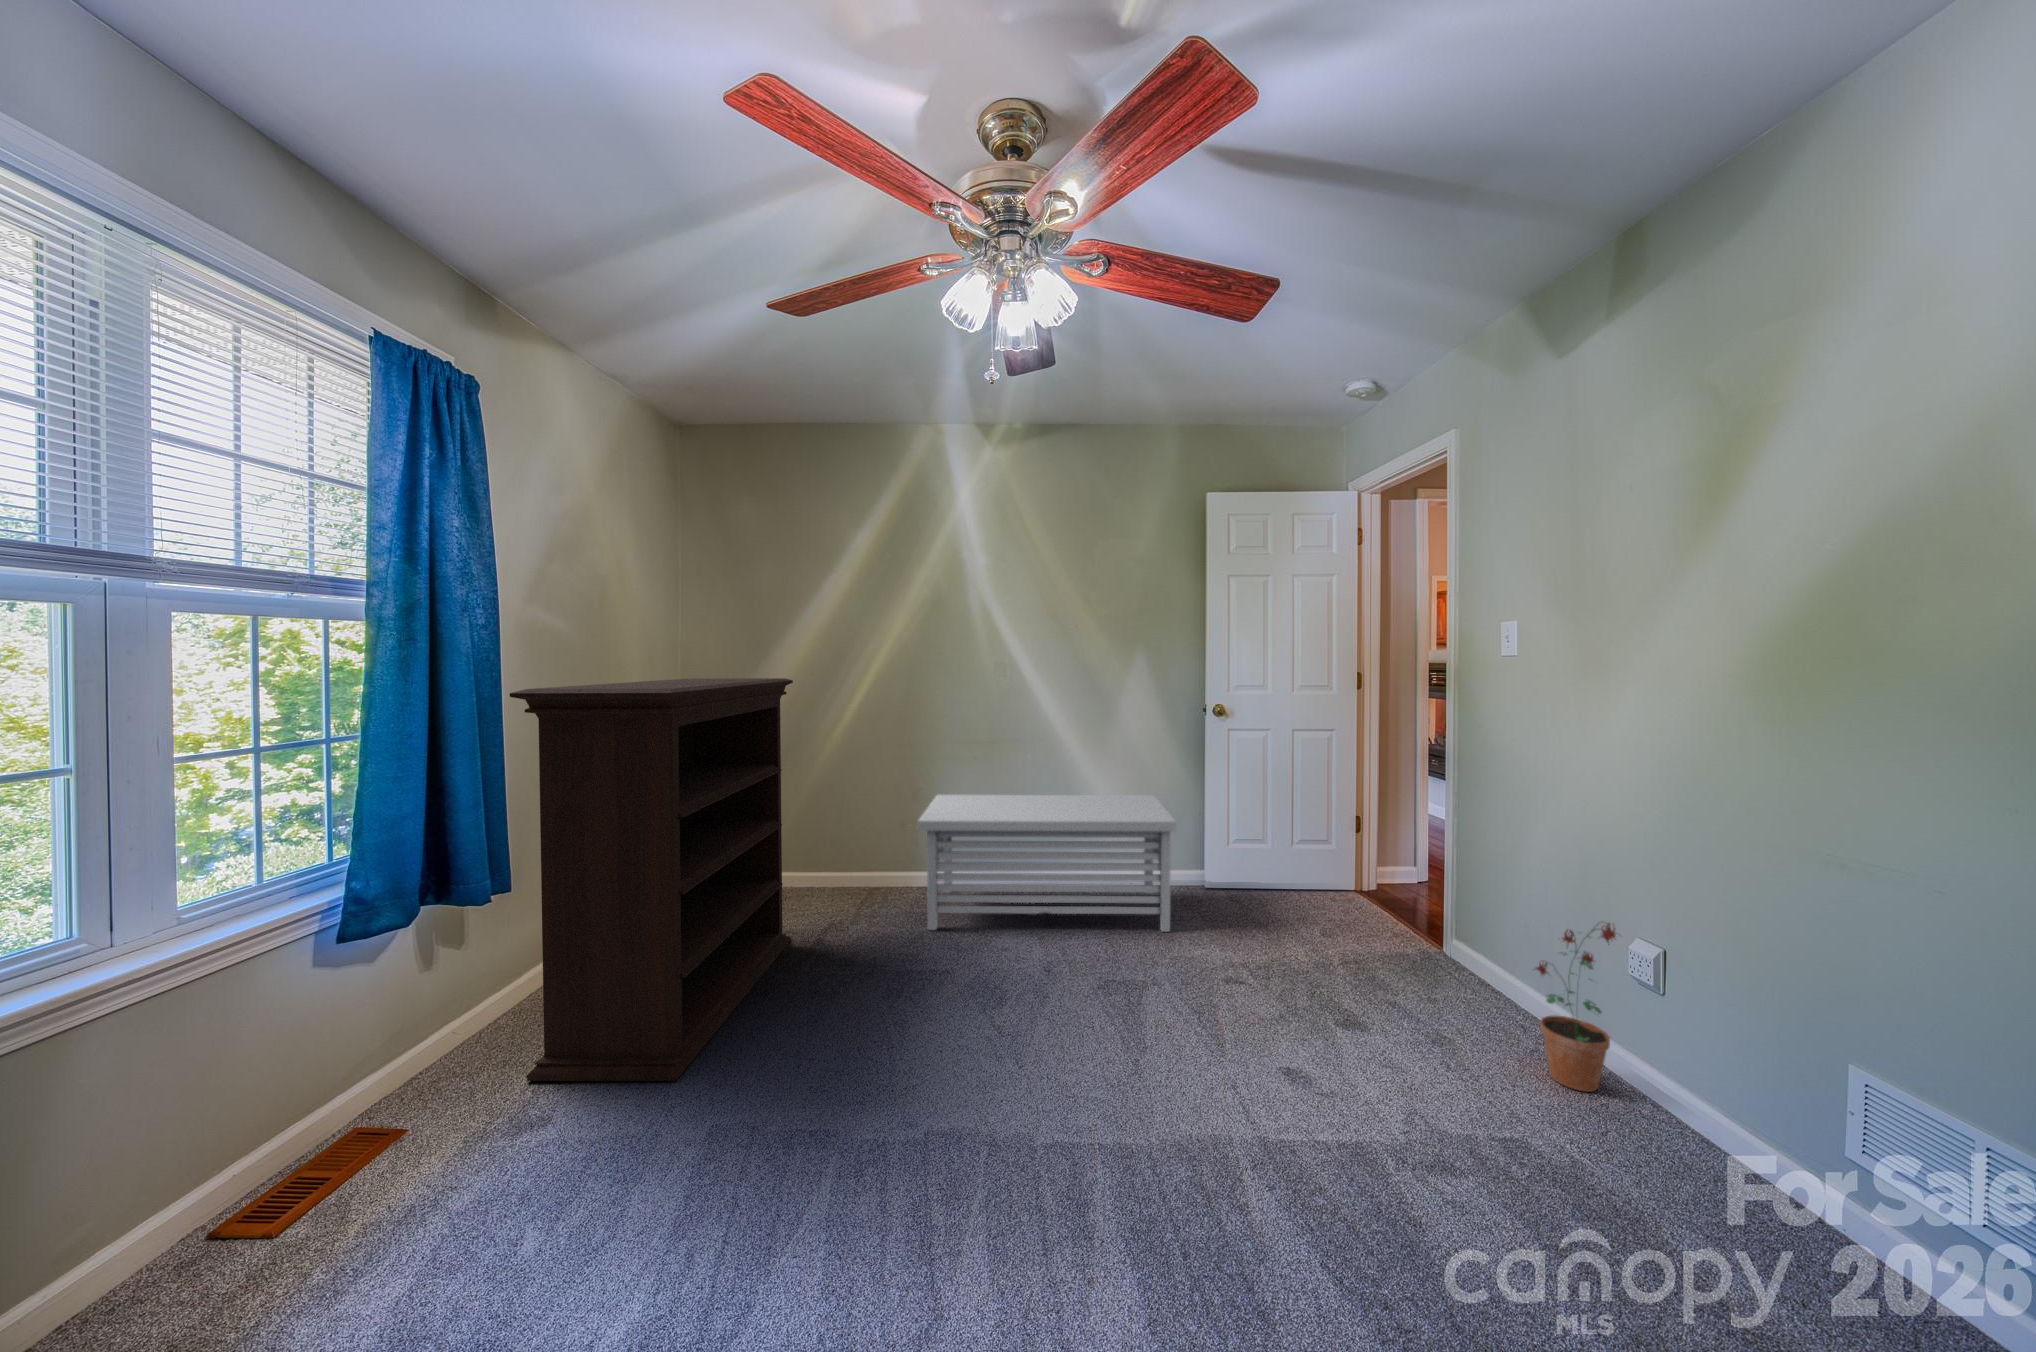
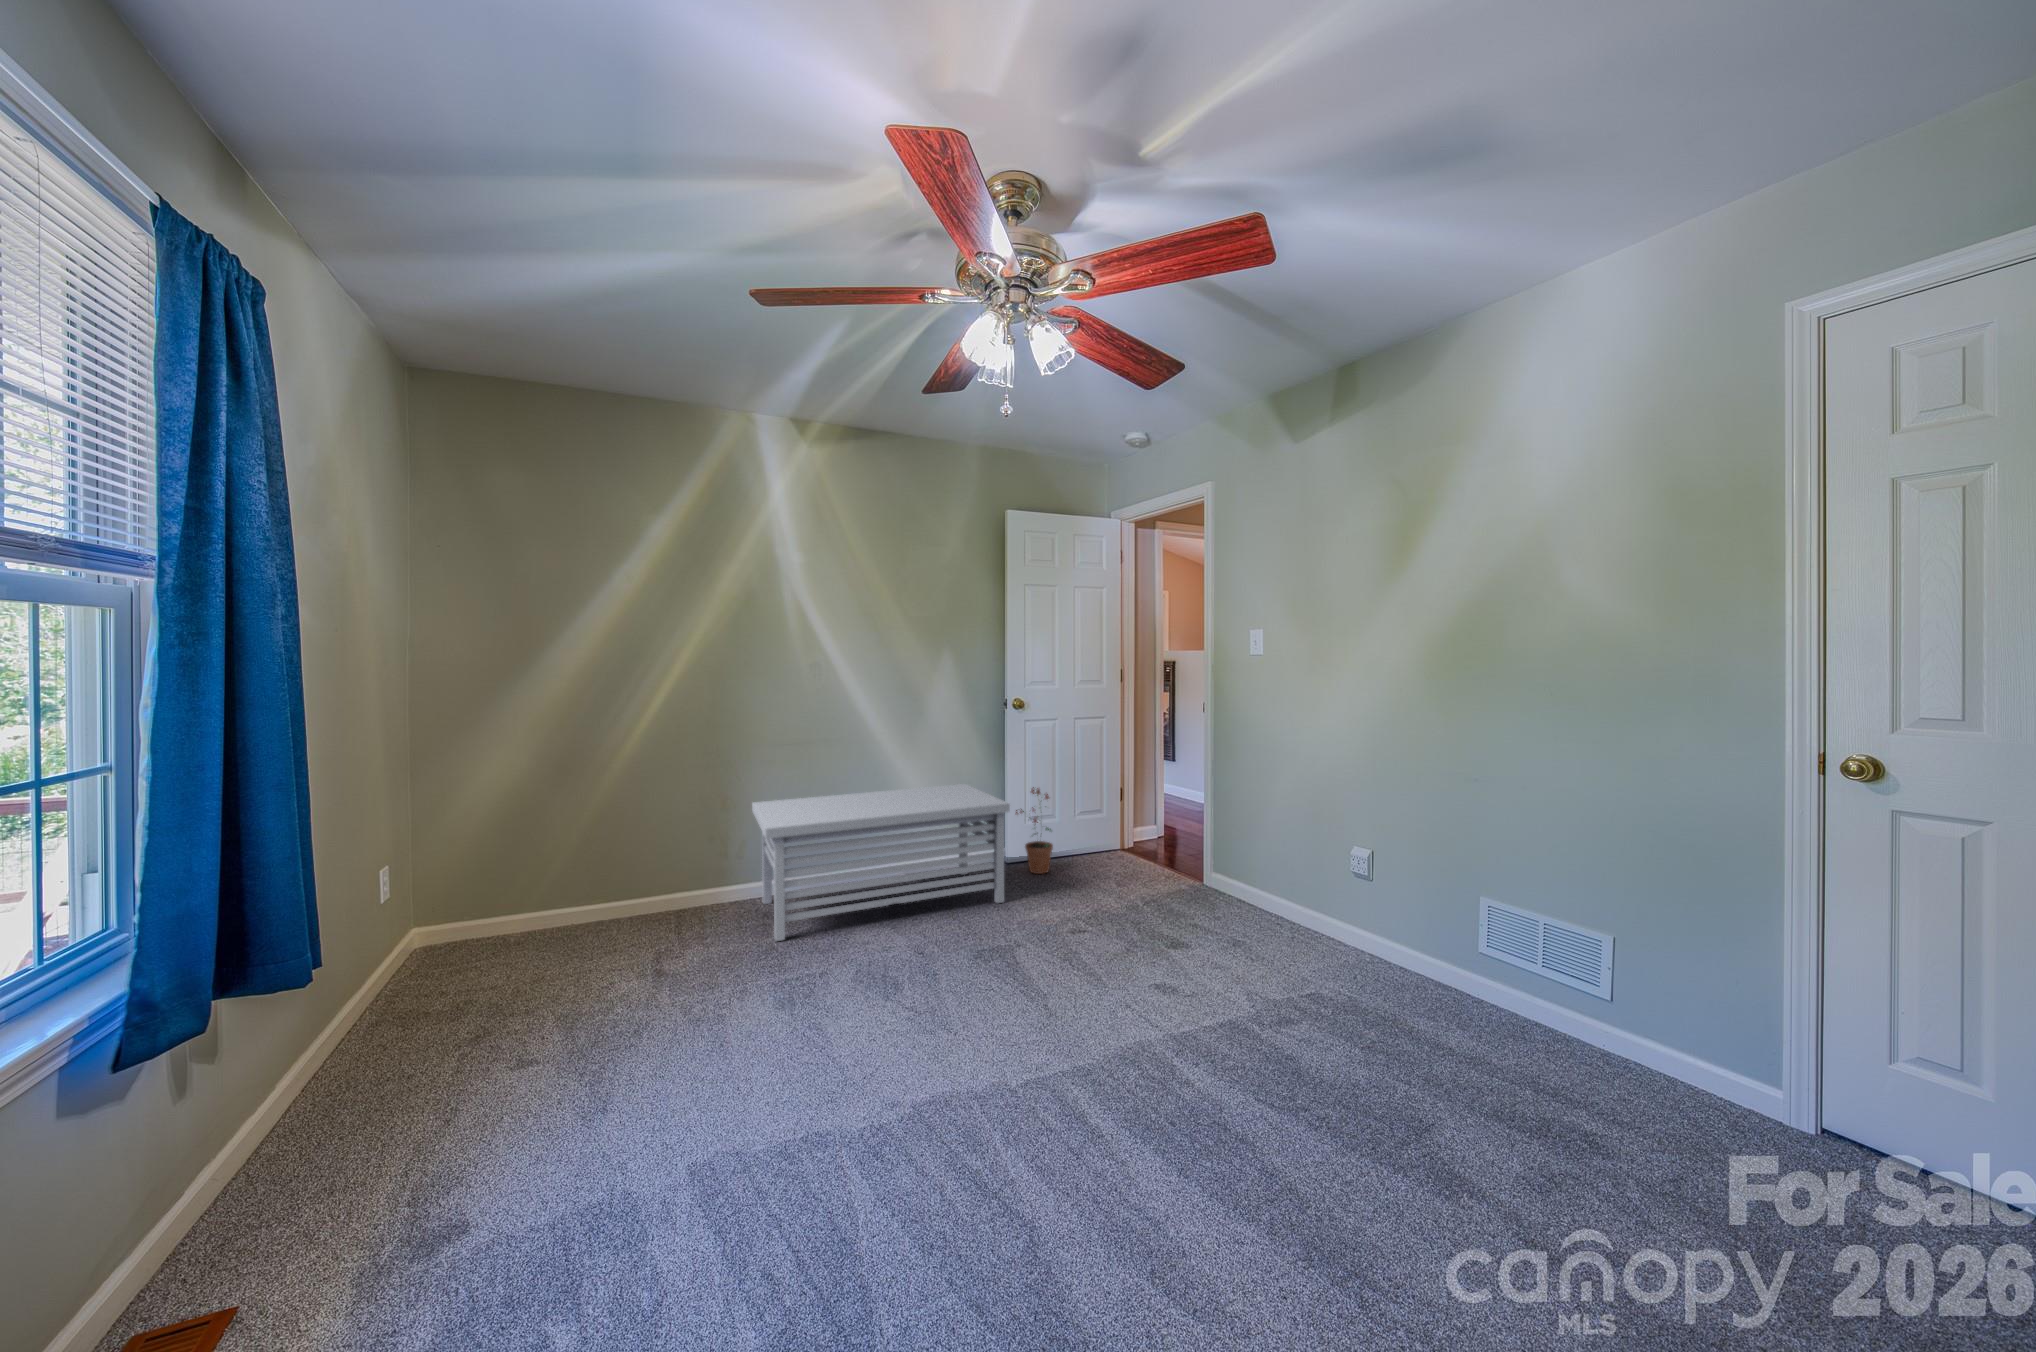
bookshelf: present [510,678,793,1081] -> none [349,681,618,1209]
potted plant: present [1536,923,1616,1092] -> present [1016,787,1053,874]

